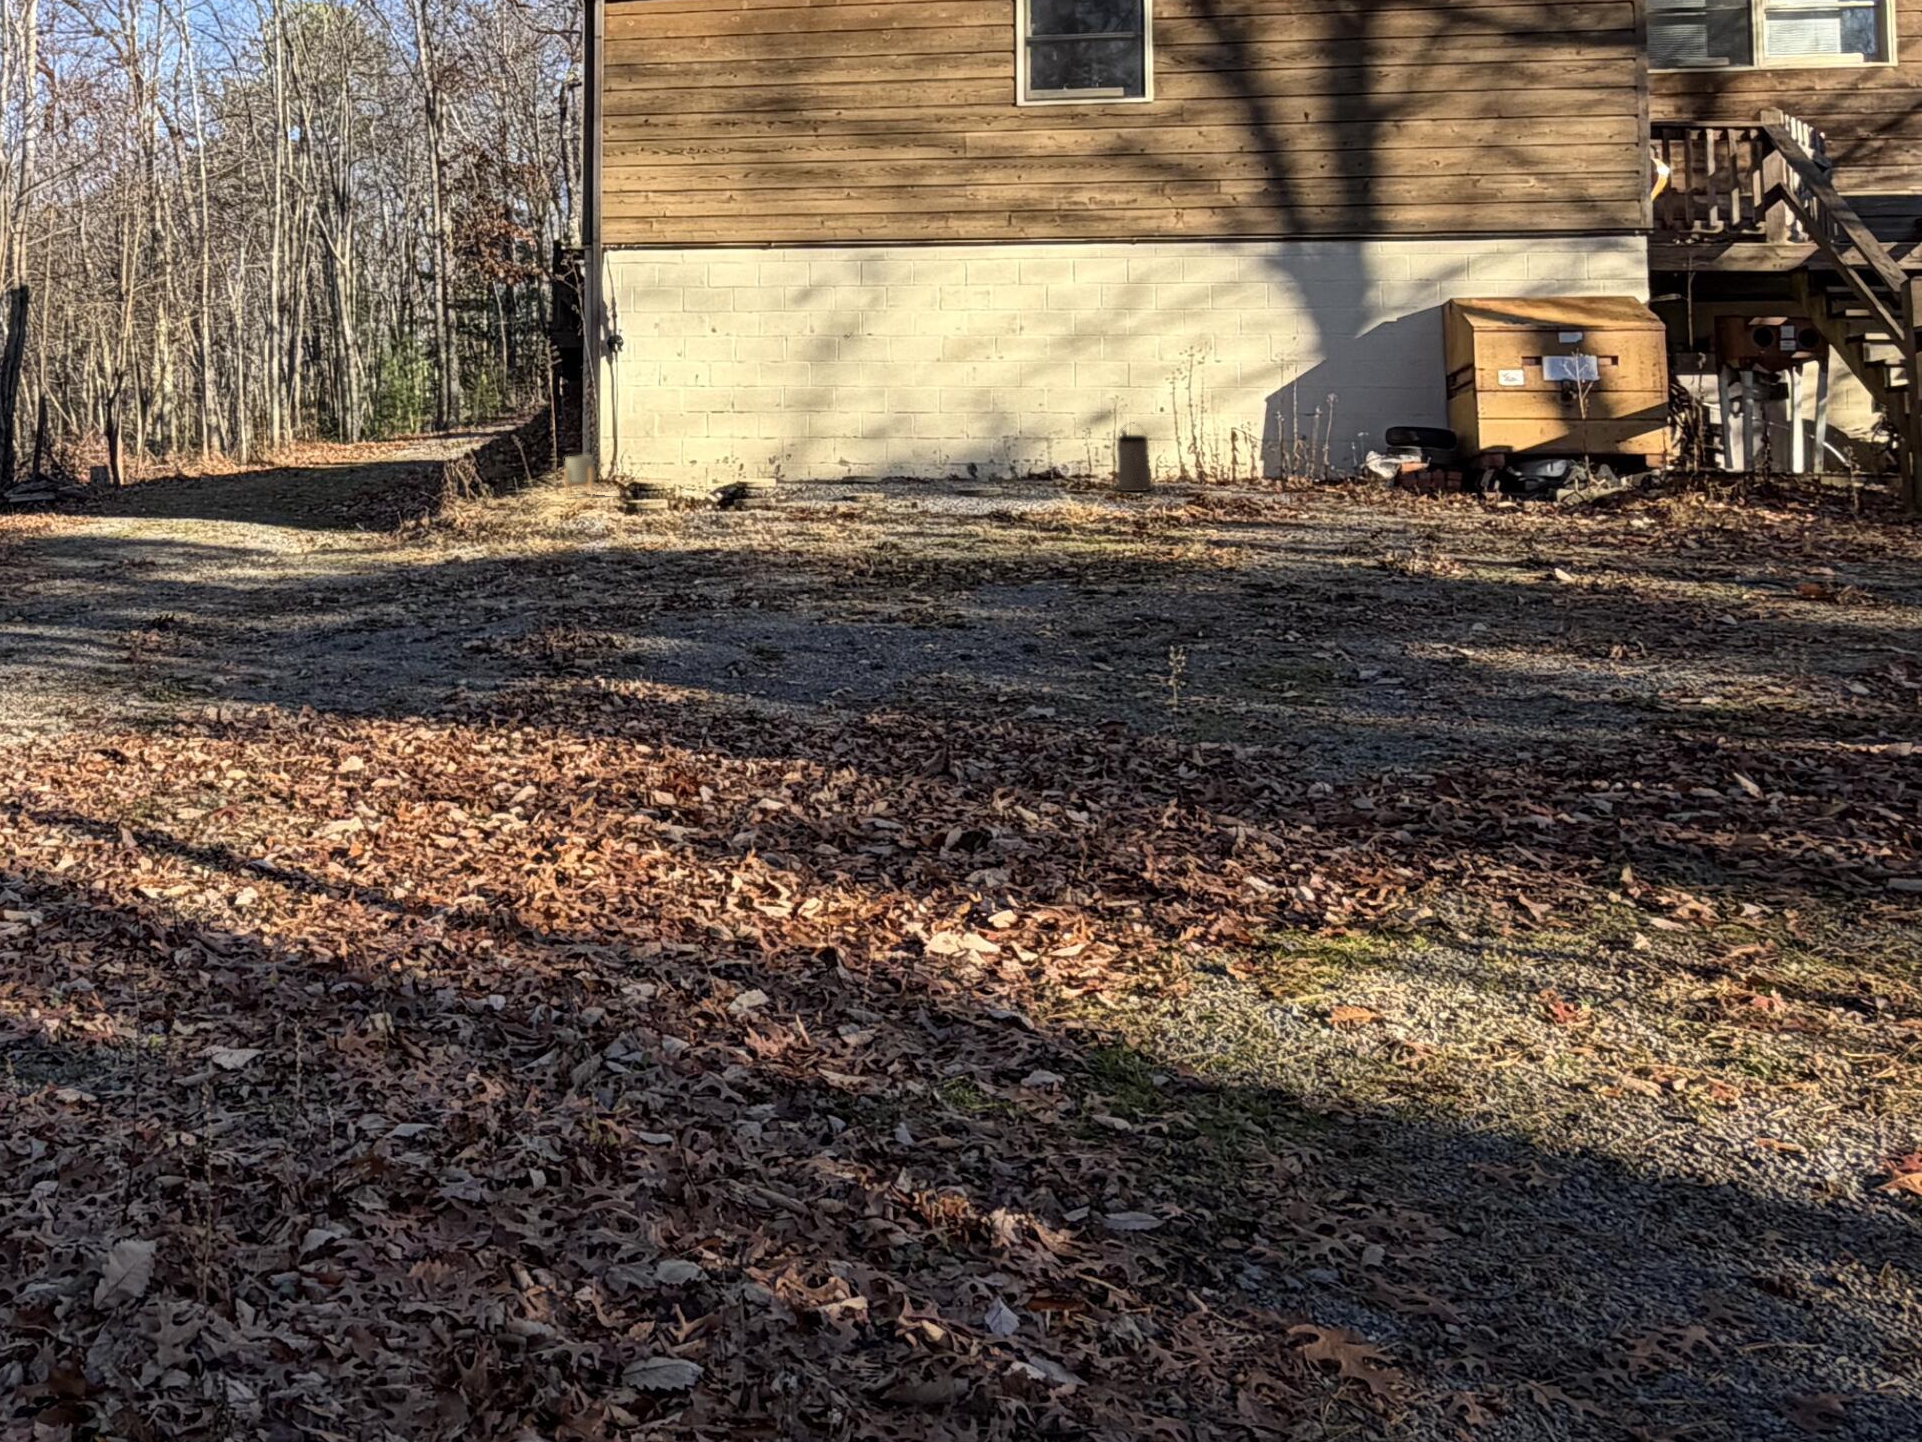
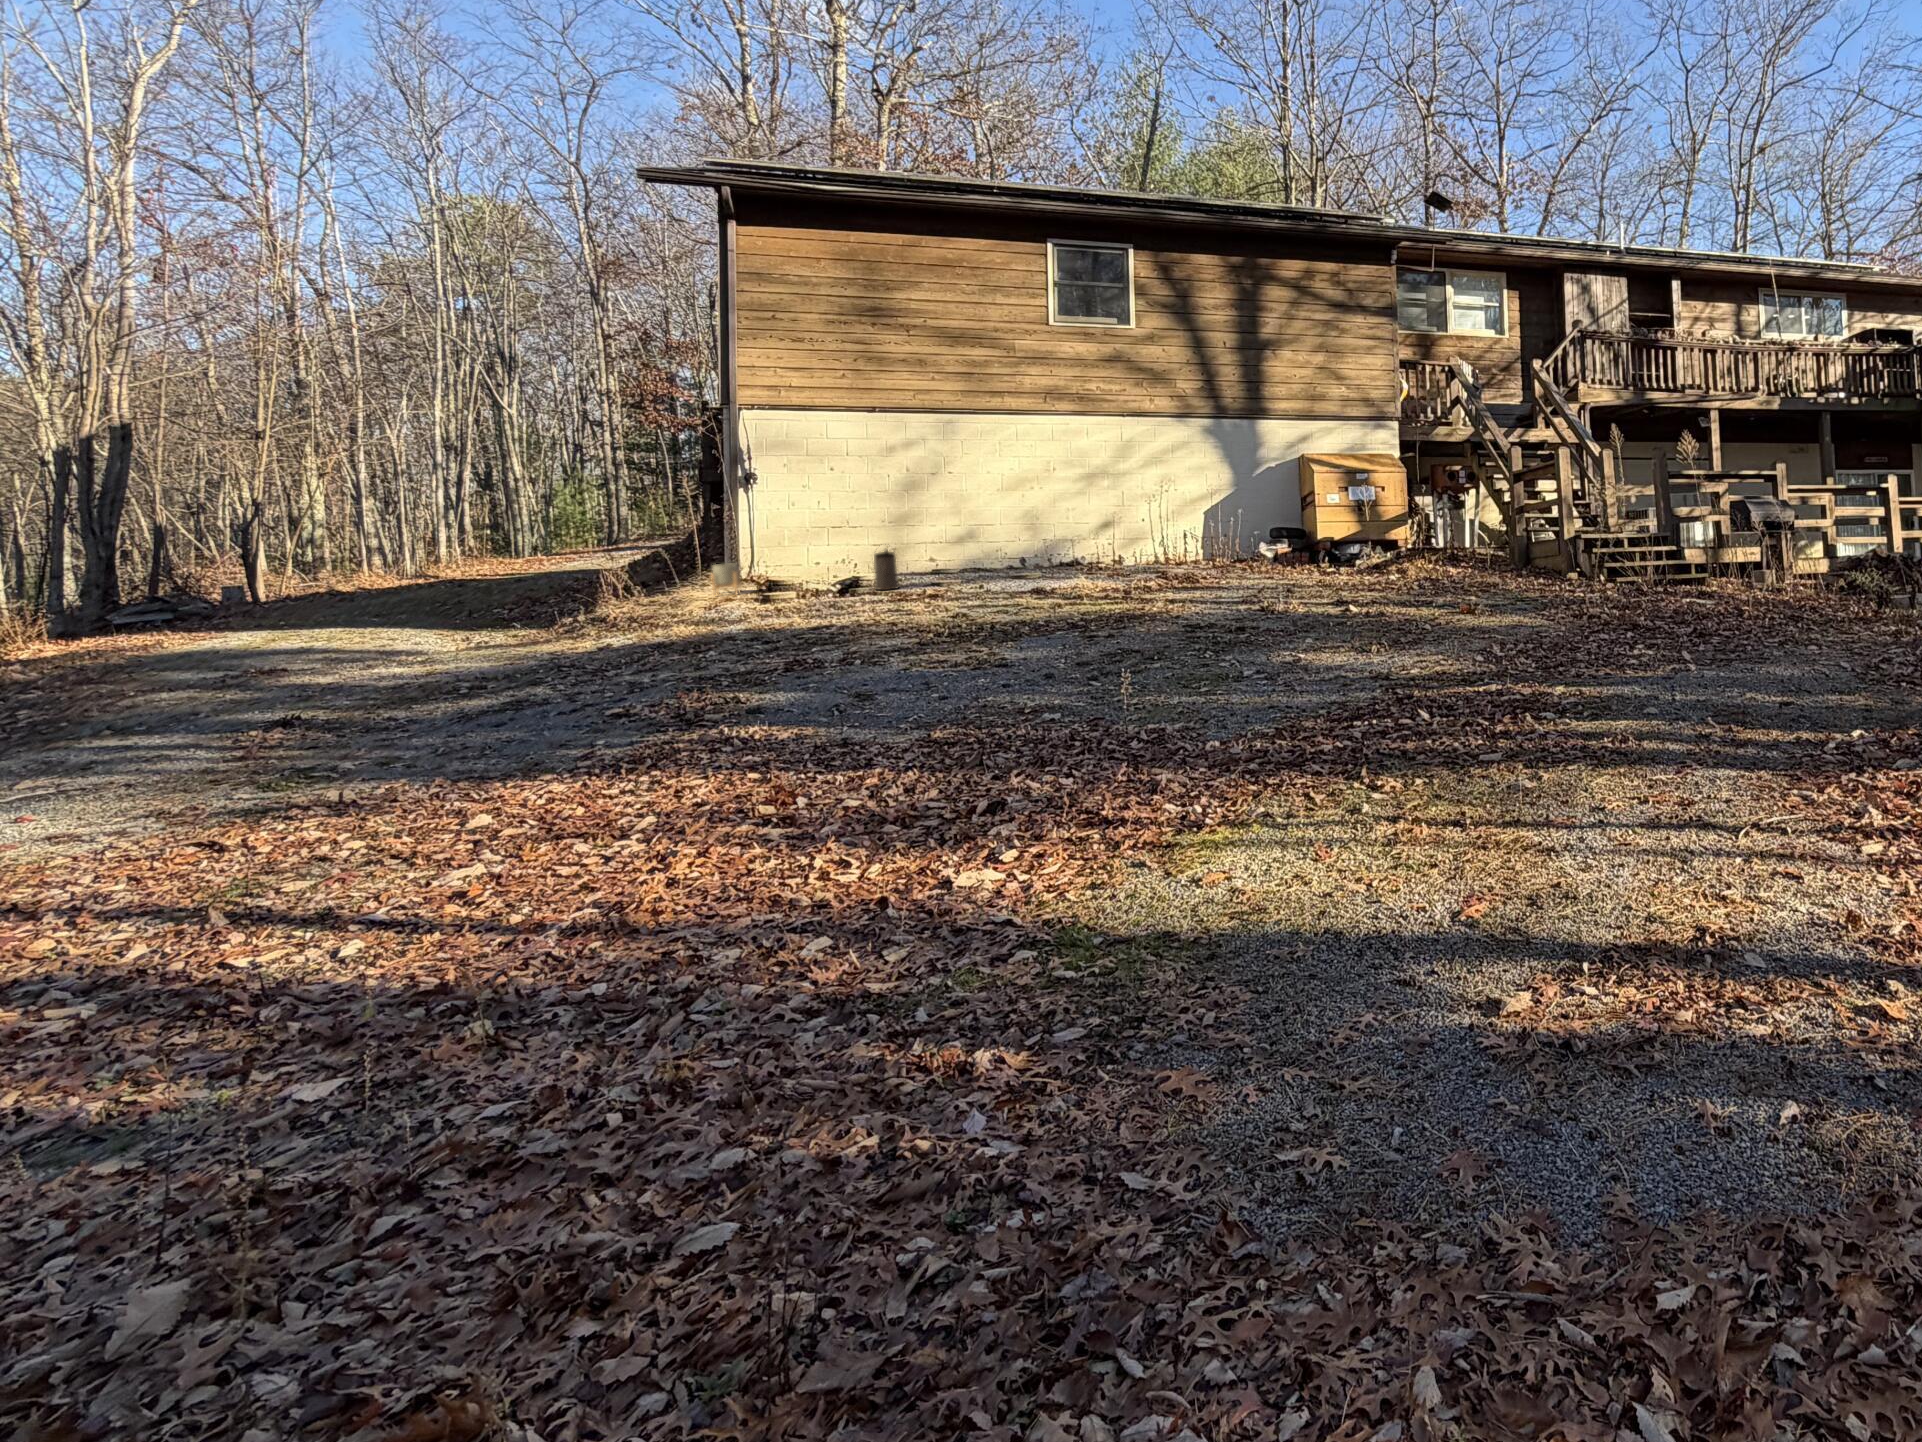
watering can: present [1117,423,1152,491] -> present [874,550,899,590]

